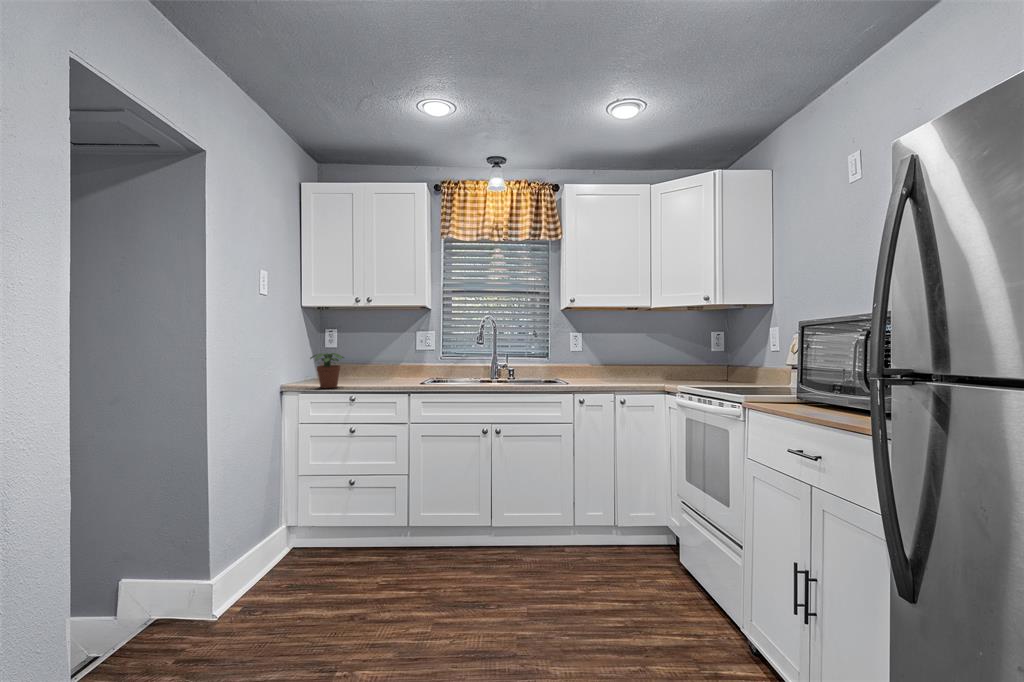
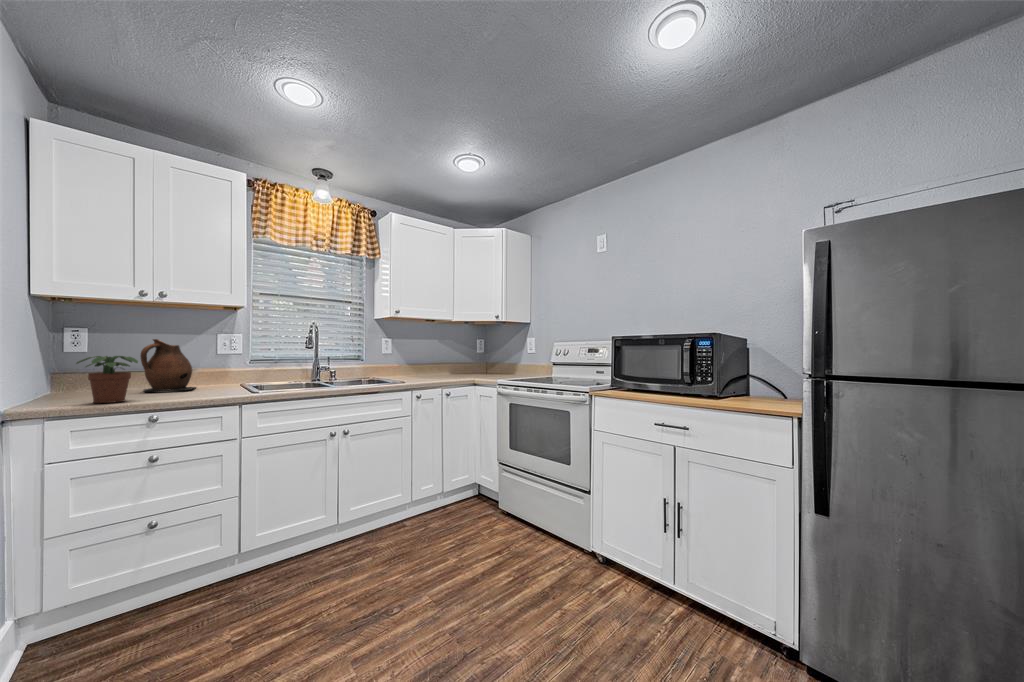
ceramic pitcher: none [359,338,399,381] -> present [141,339,196,391]

